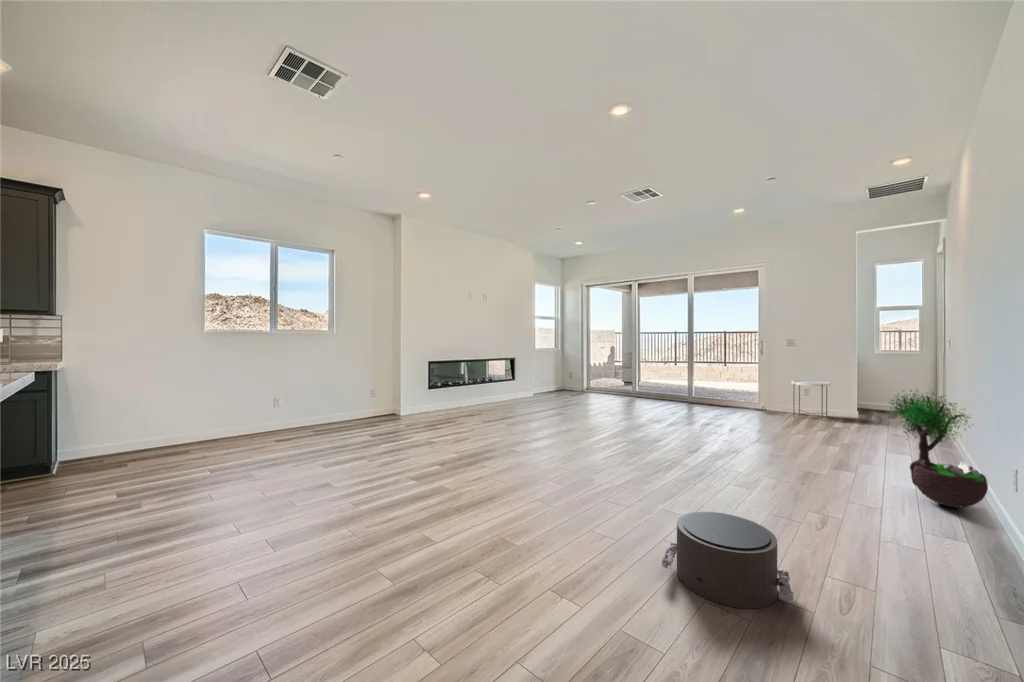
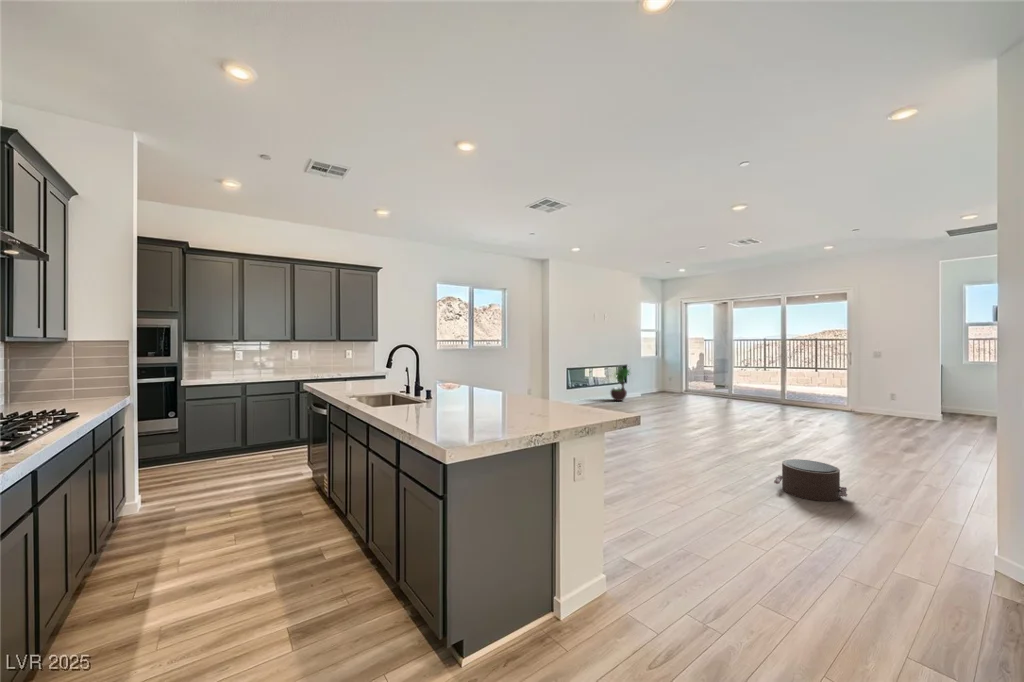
side table: present [791,380,830,421] -> none [877,387,913,421]
potted tree: present [890,390,988,508] -> present [611,368,629,401]

